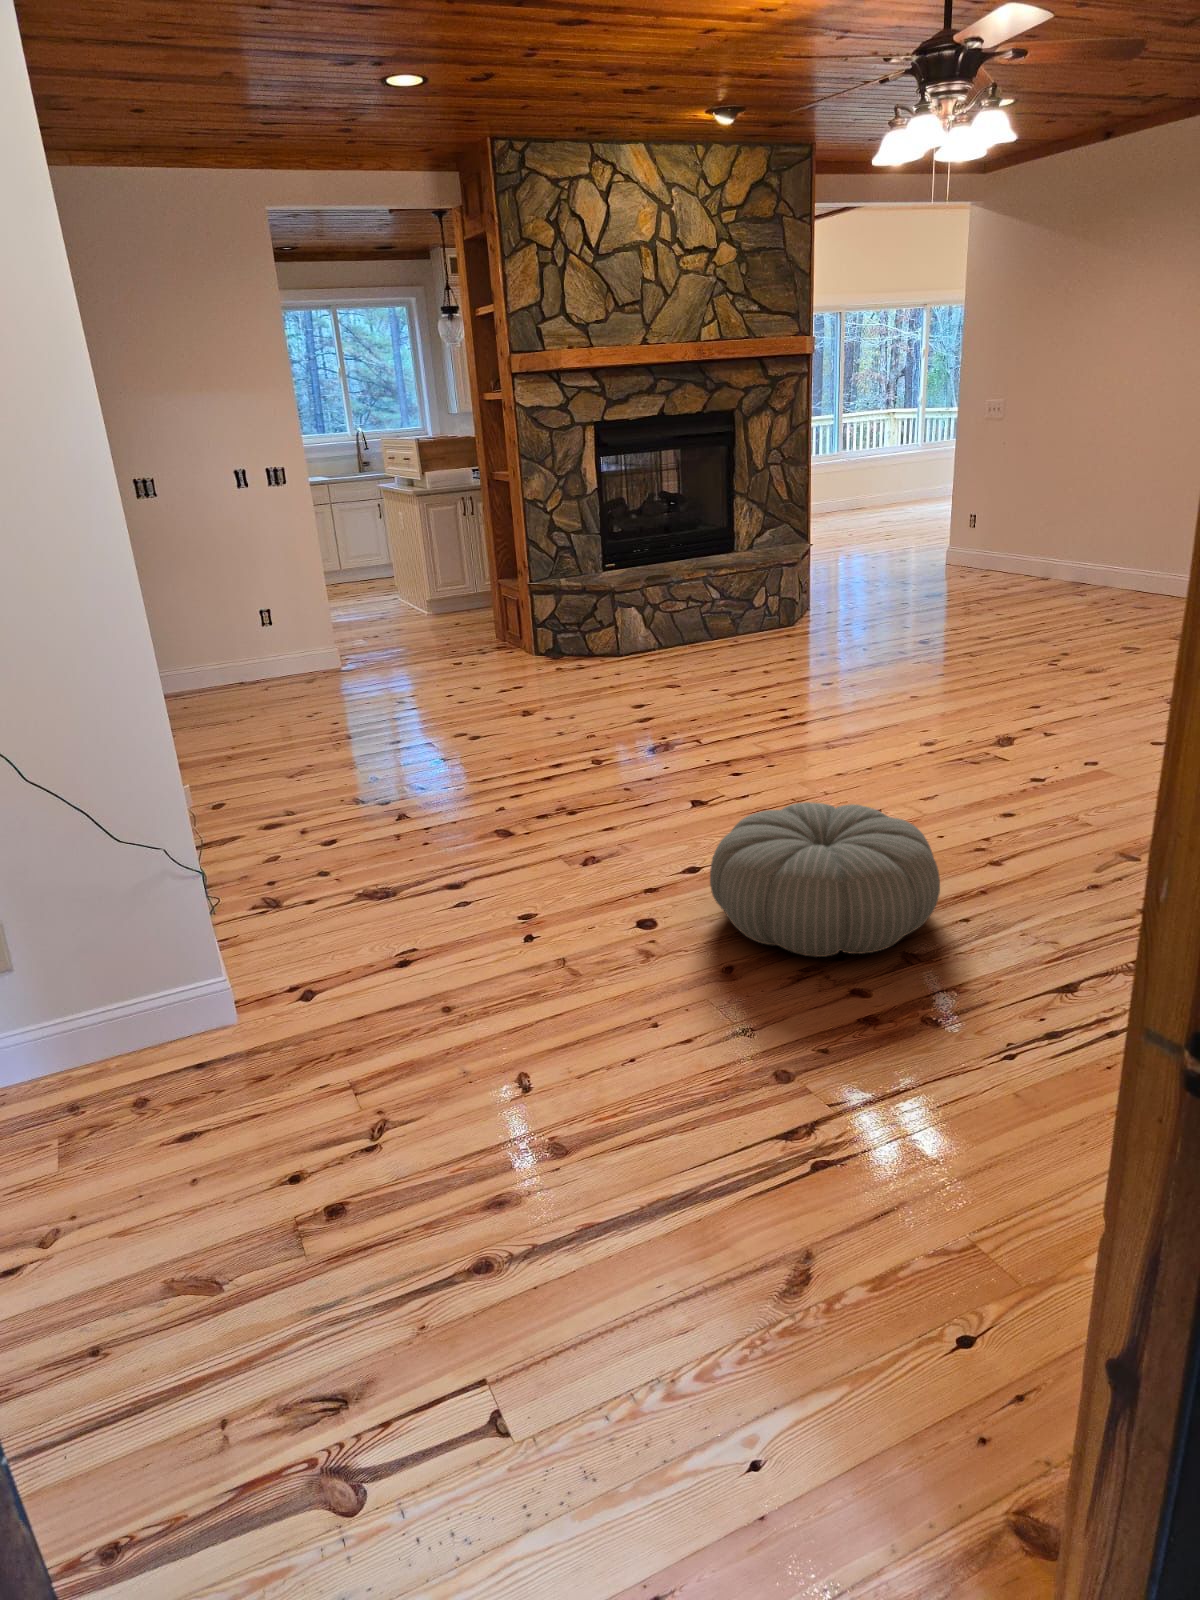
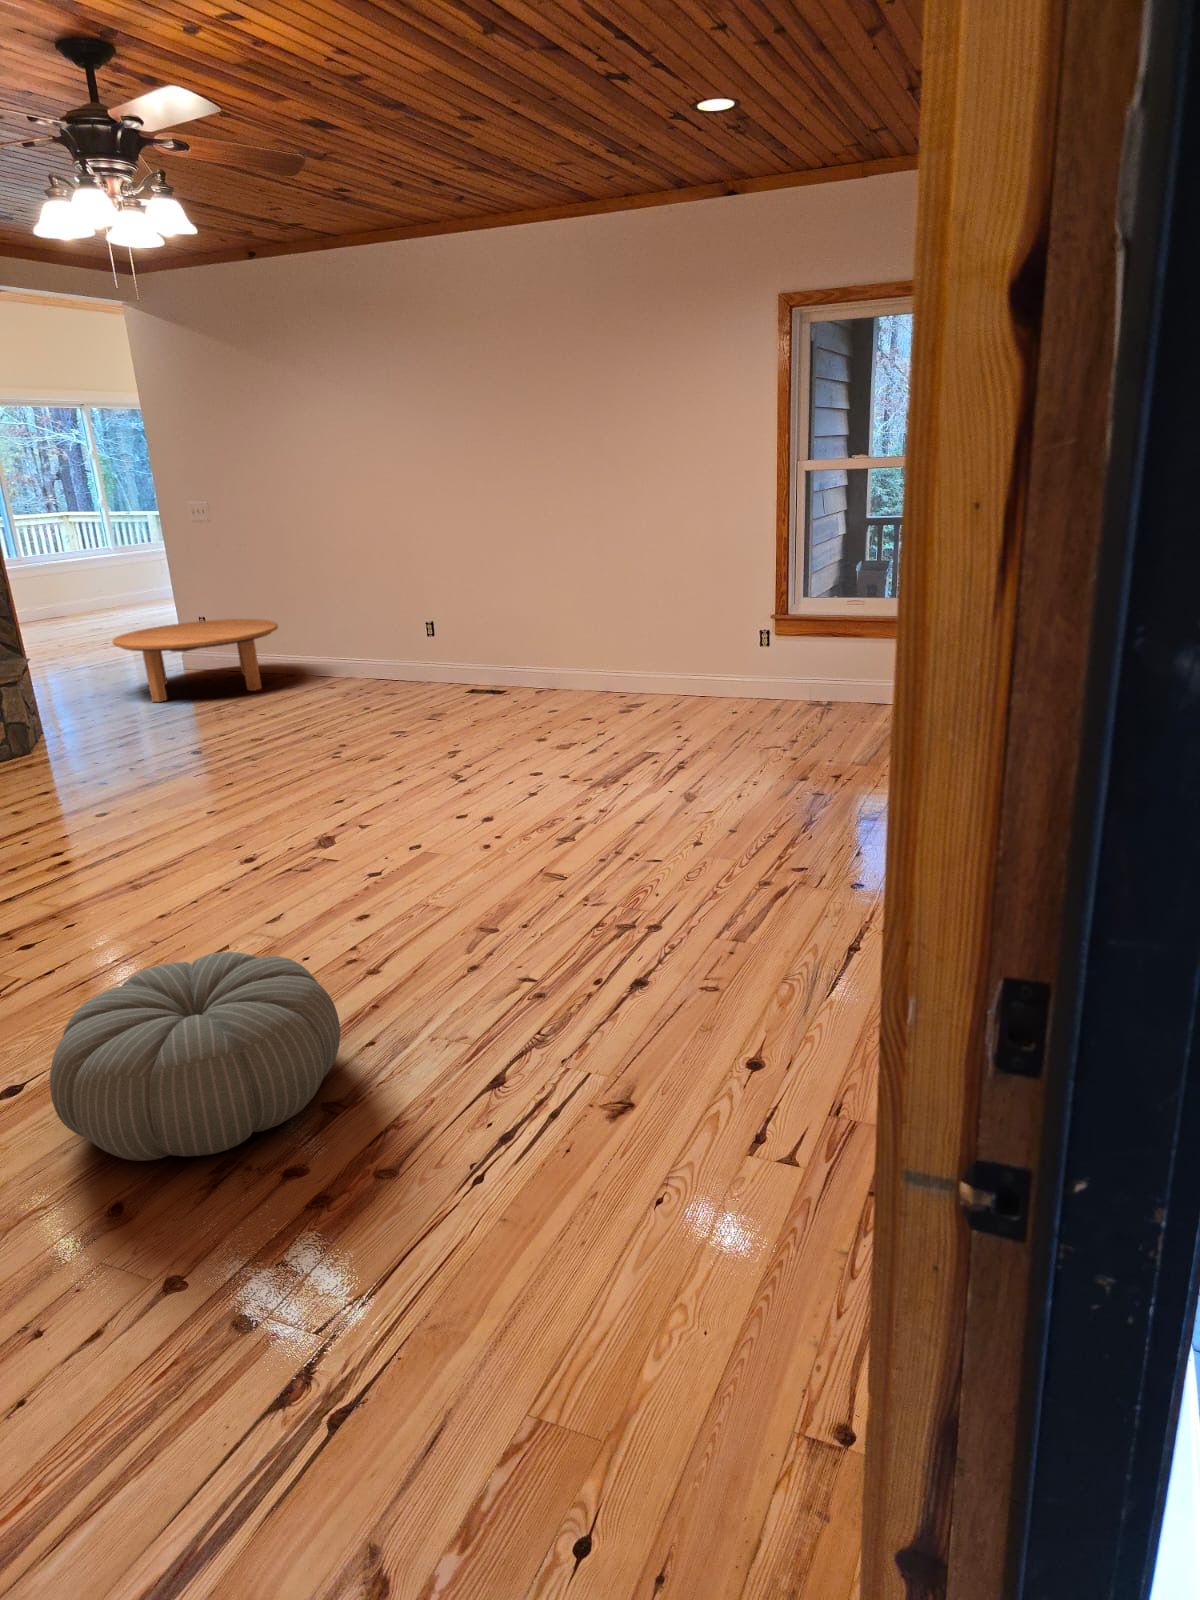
coffee table: none [884,521,1042,594] -> present [113,619,278,702]

